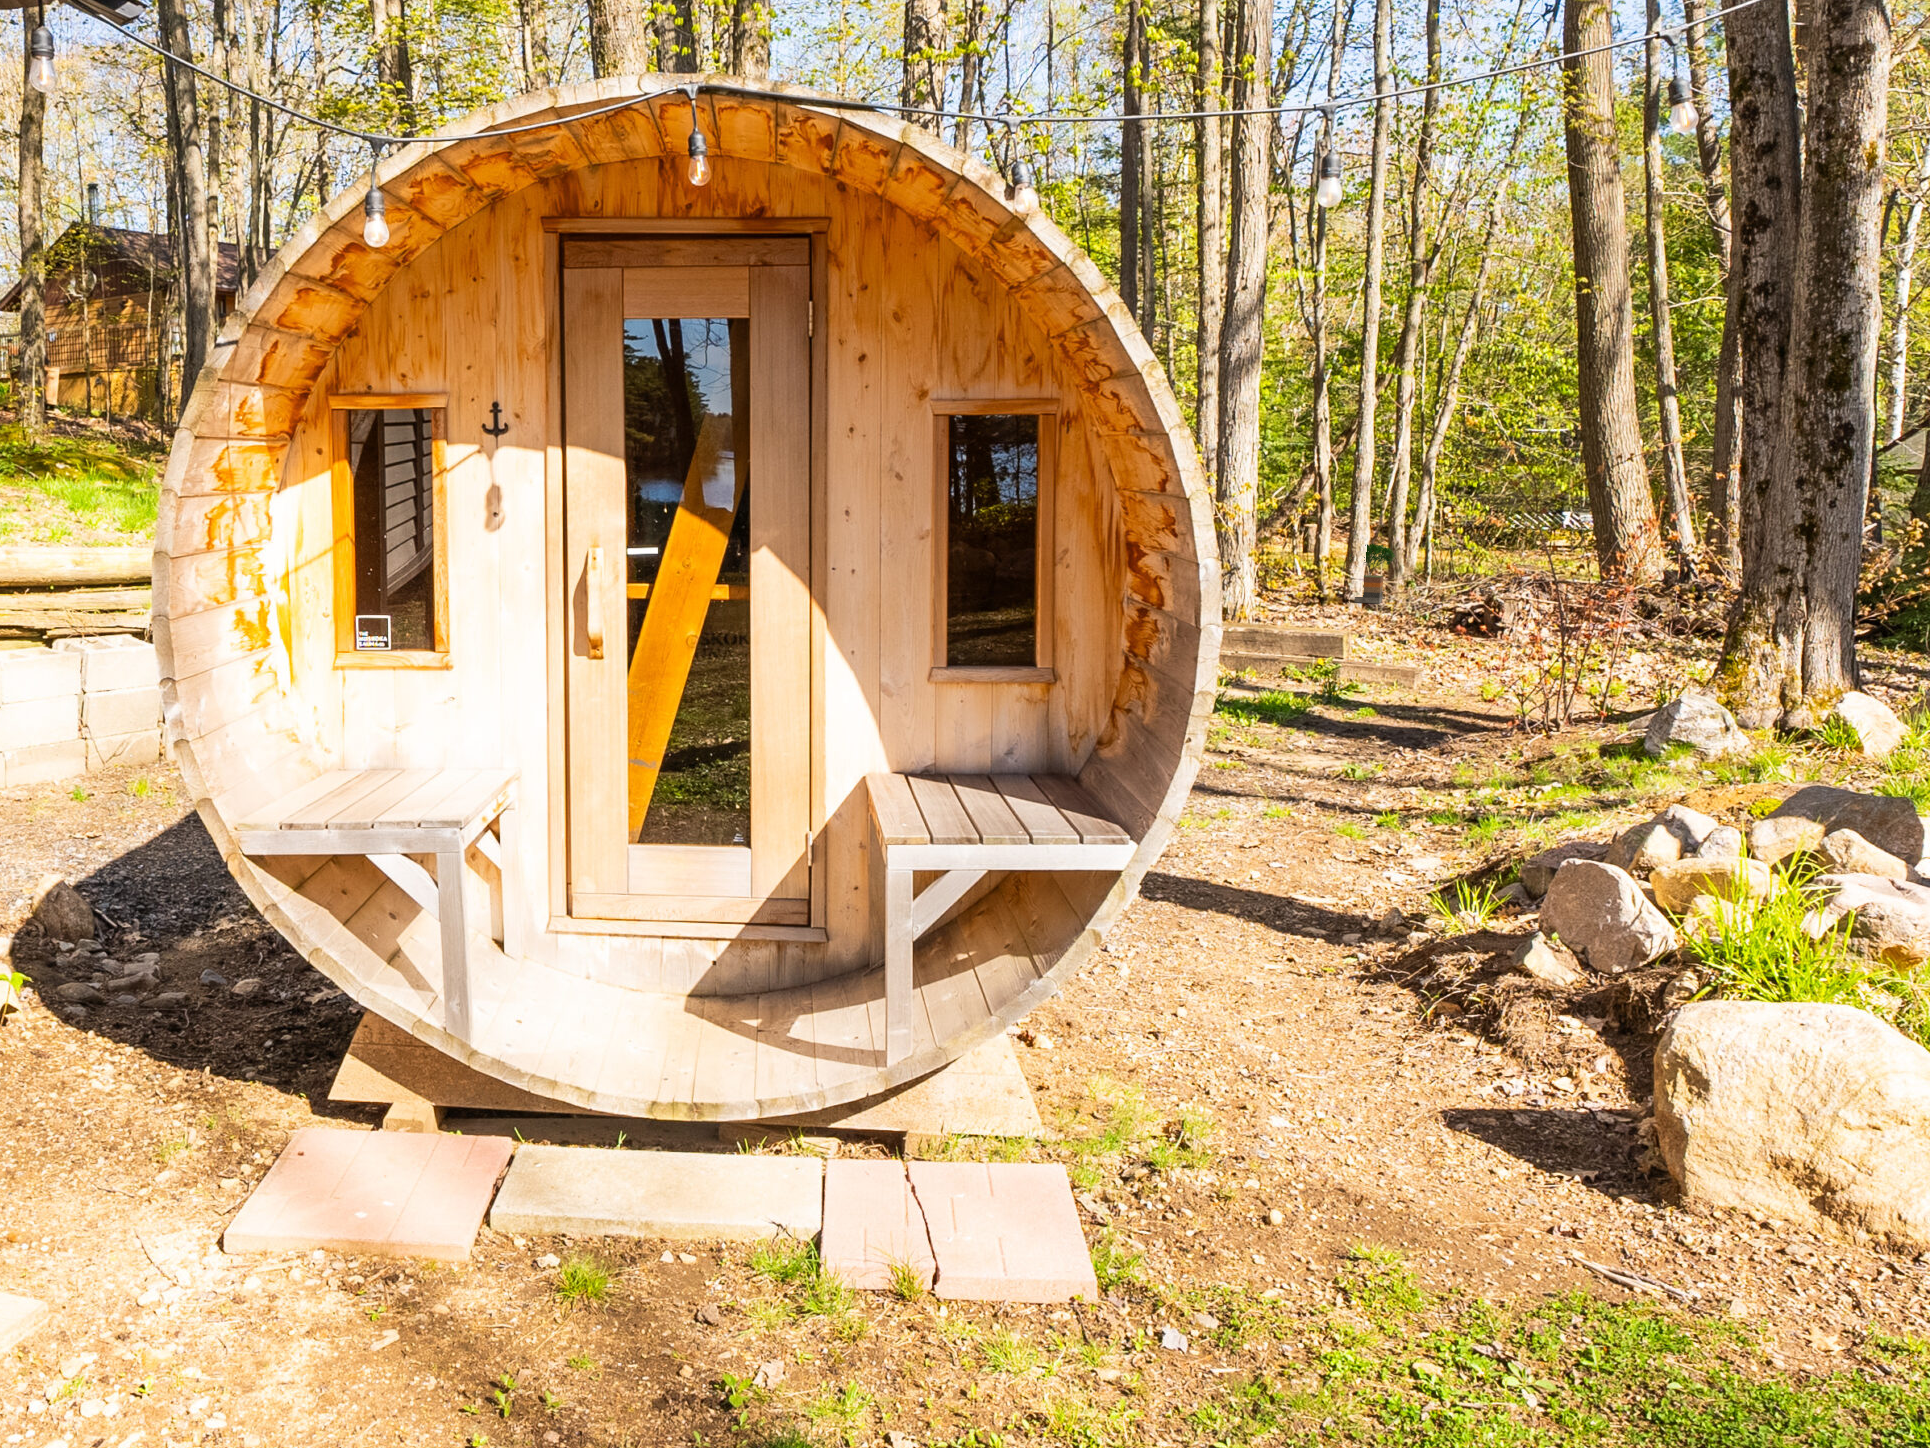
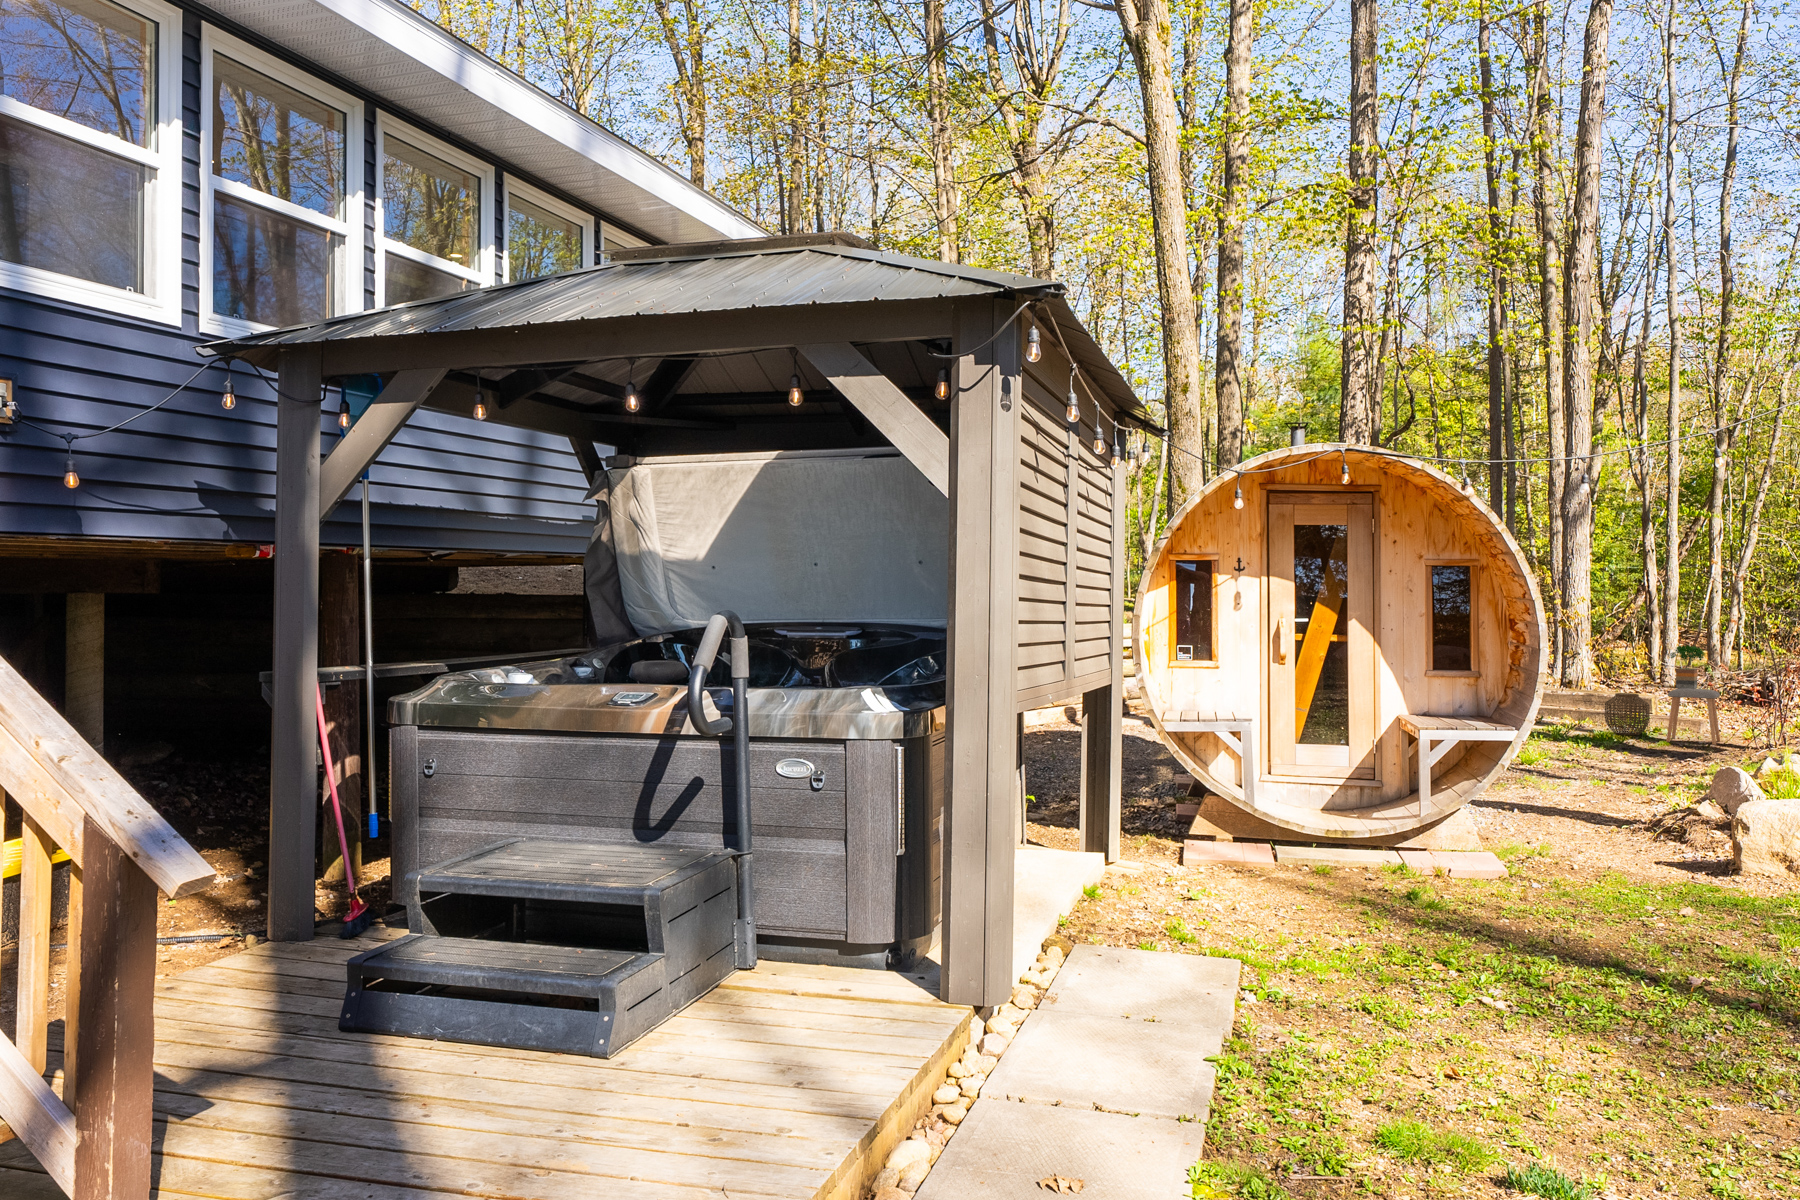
stool: none [1376,630,1464,727] -> present [1667,688,1720,745]
woven basket: none [1276,634,1347,702] -> present [1605,693,1650,735]

